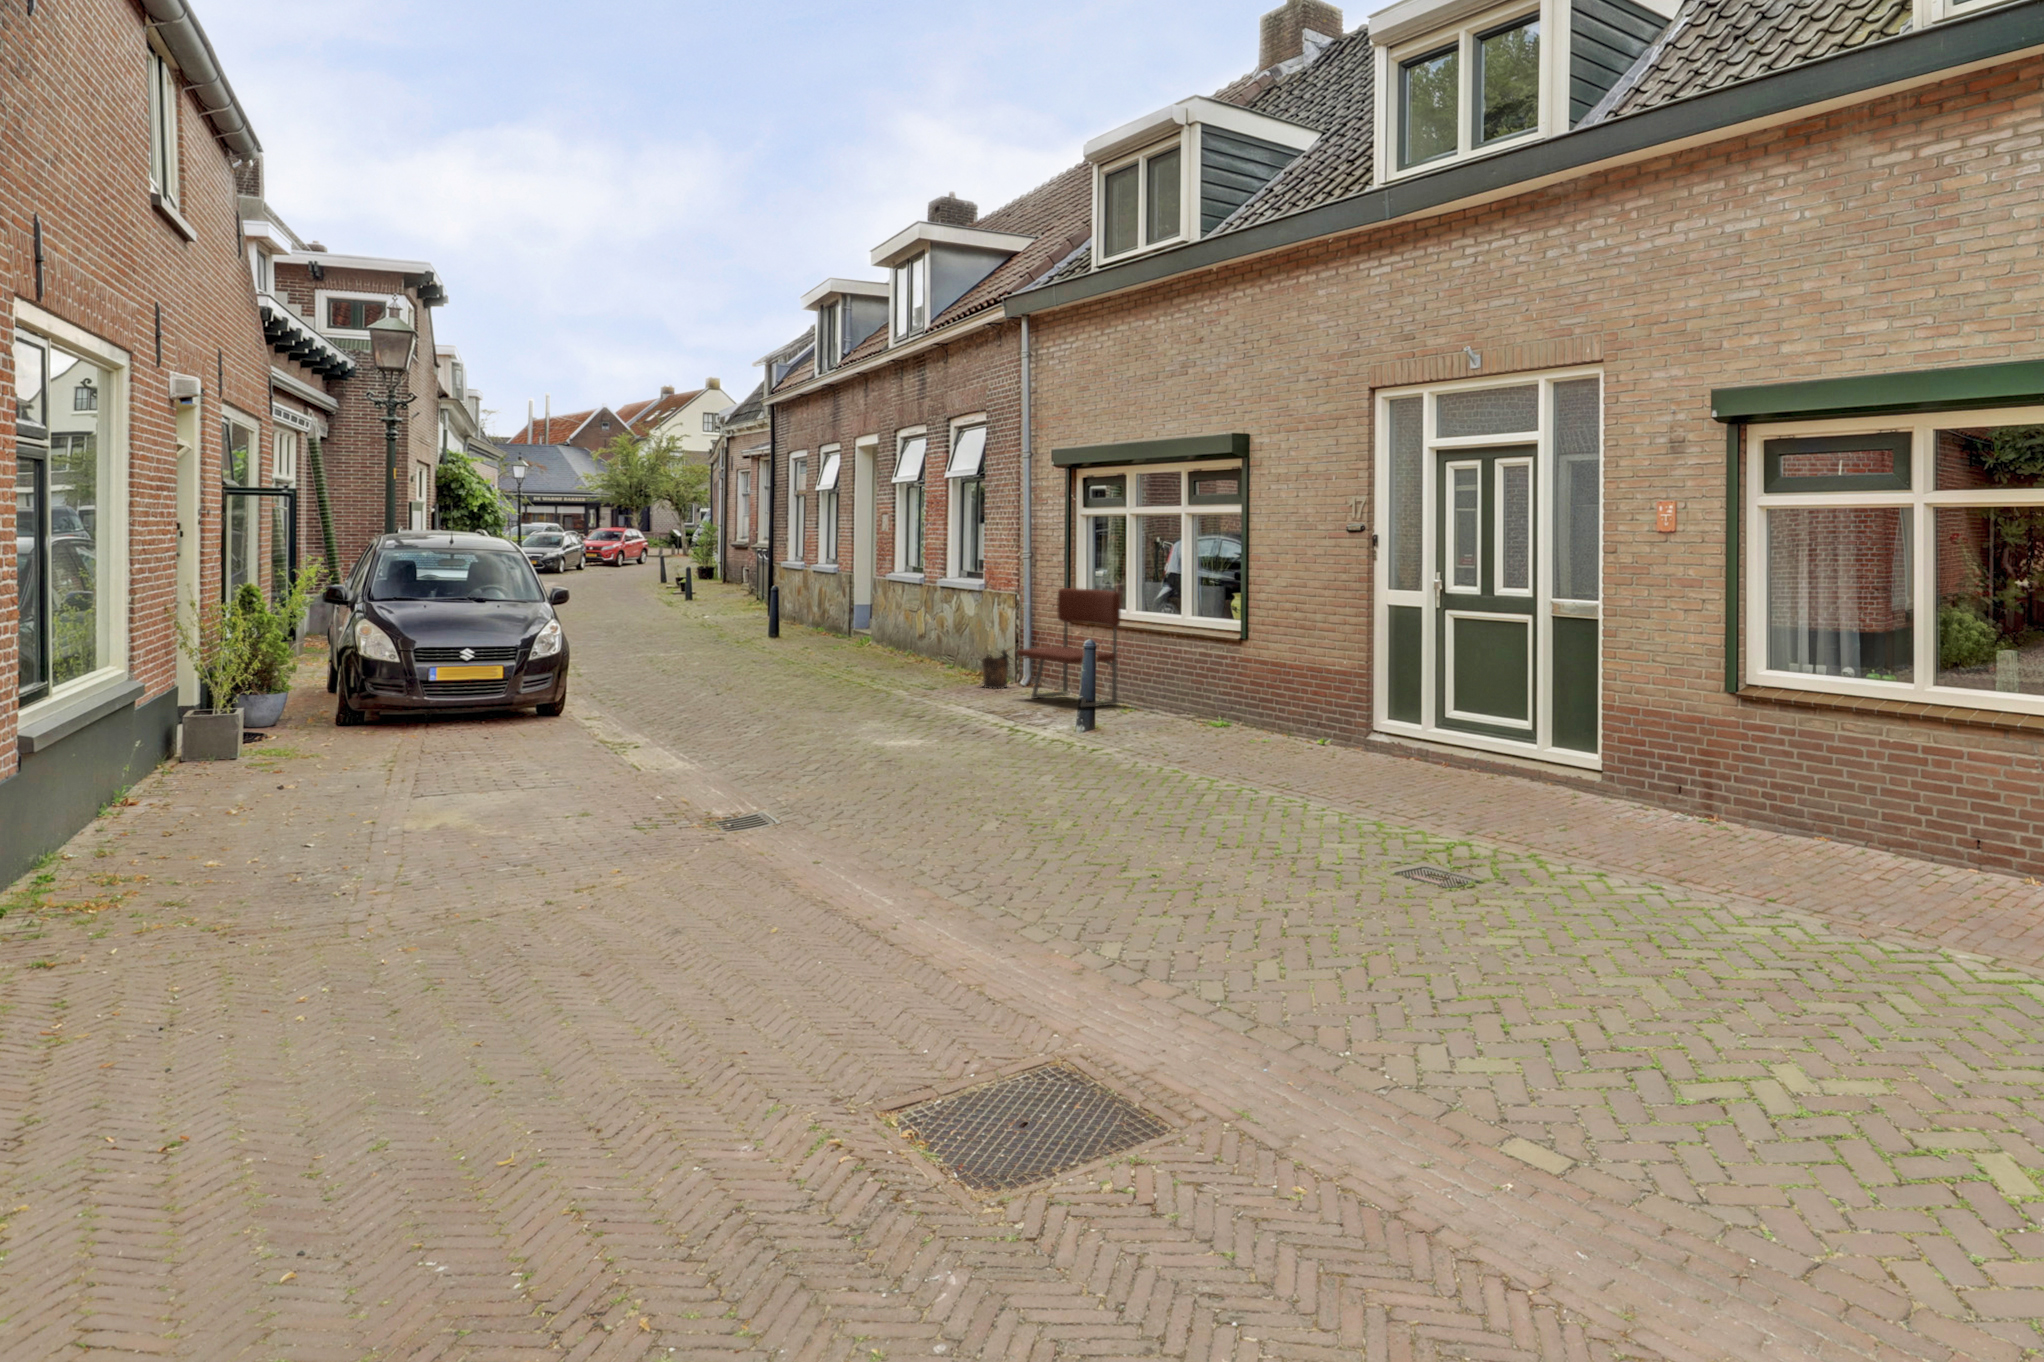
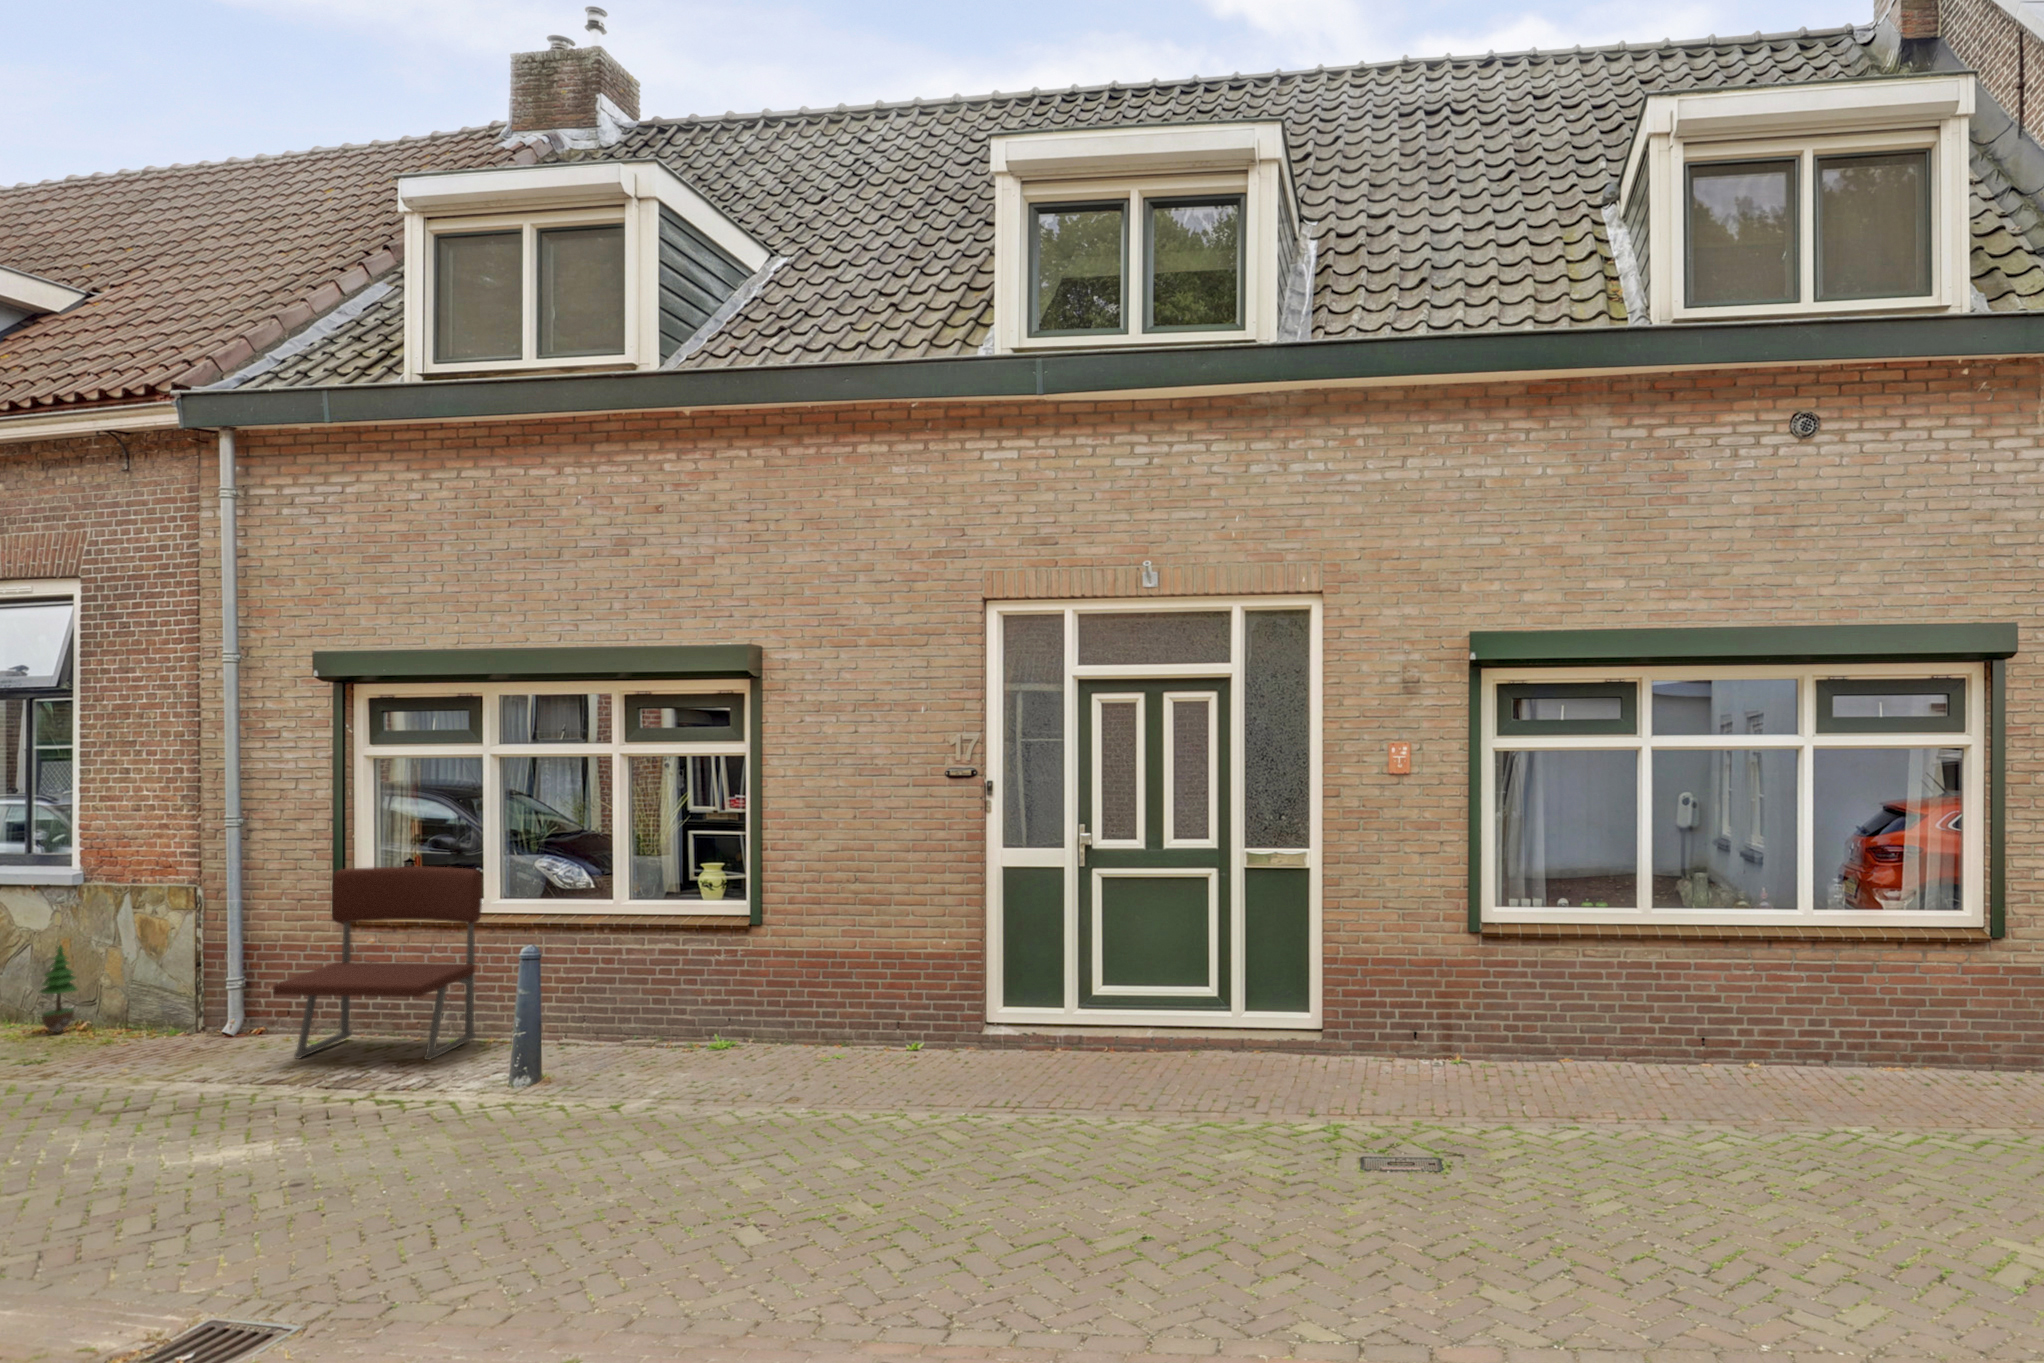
potted tree: none [961,627,980,679] -> present [40,945,77,1033]
bucket: present [982,647,1011,689] -> none [131,964,199,1051]

